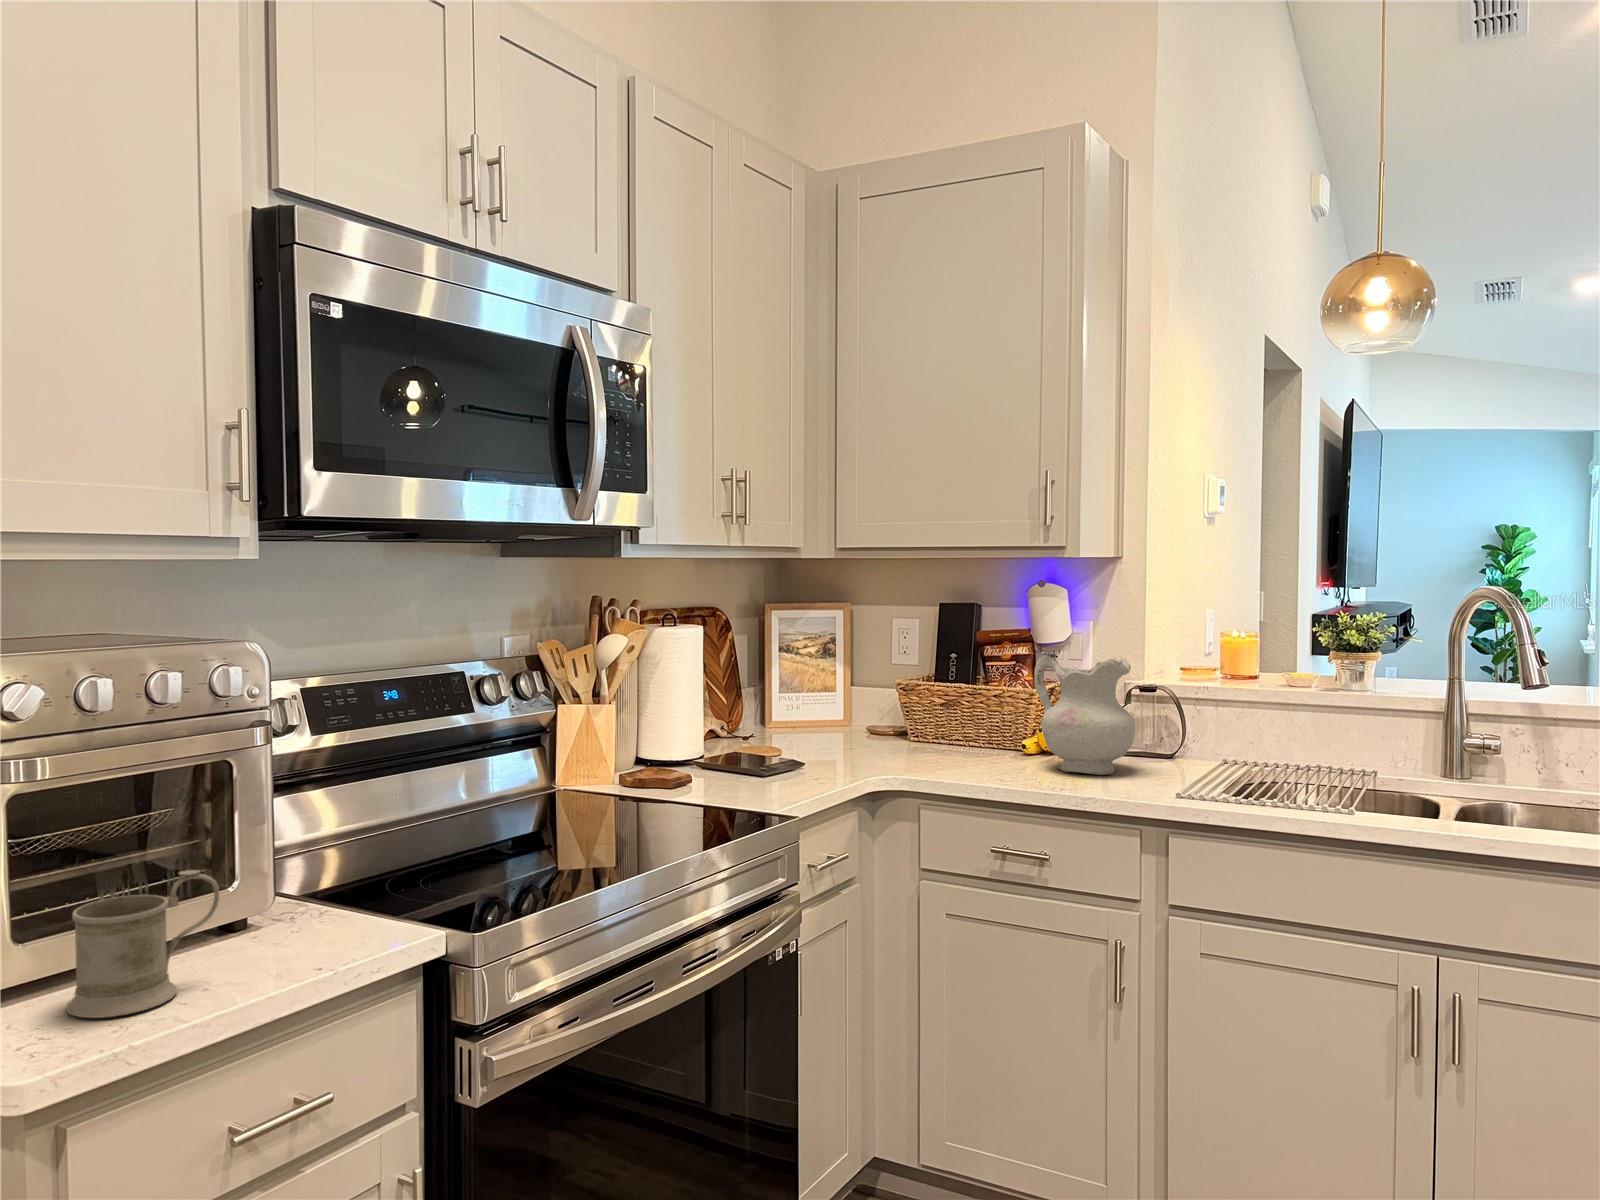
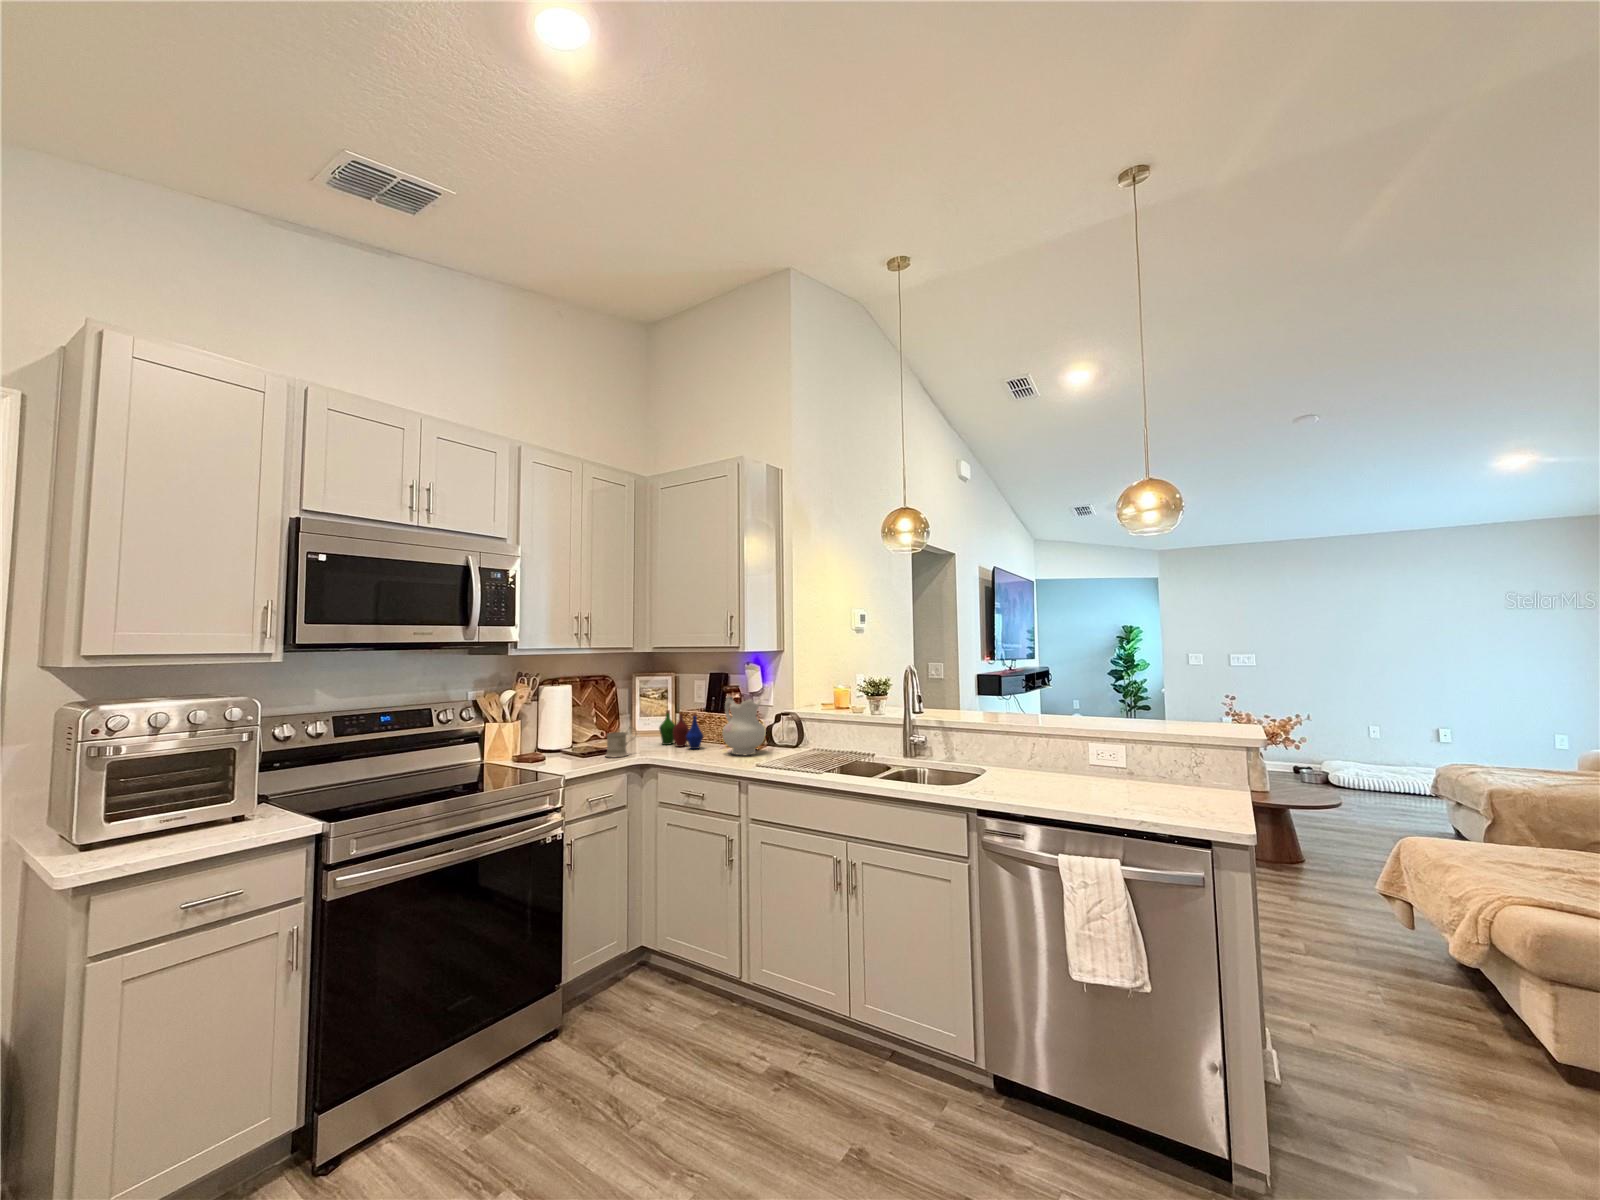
bottle: none [863,679,979,761] -> present [659,710,703,749]
mug: present [66,870,219,1018] -> present [606,727,630,758]

